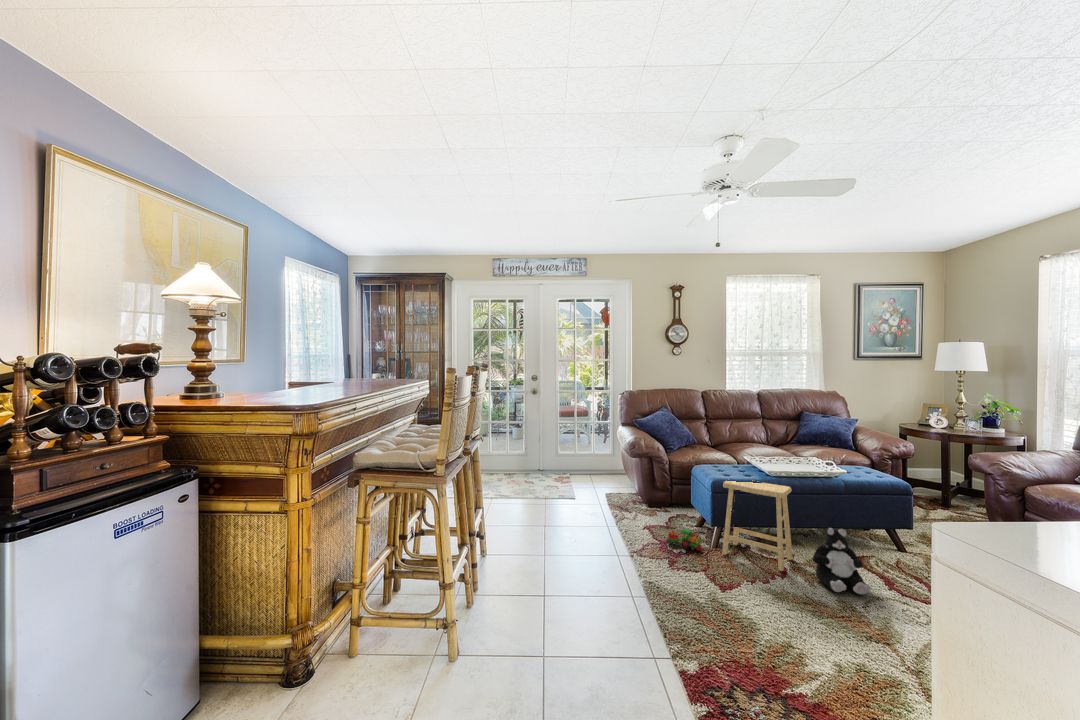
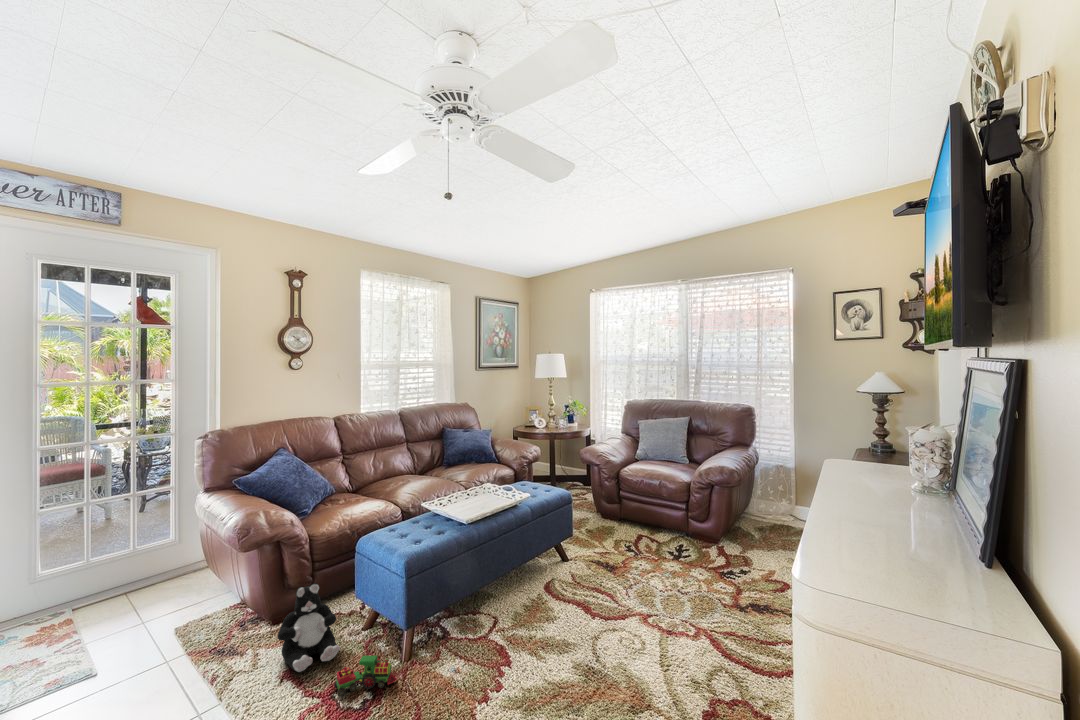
footstool: present [722,481,793,571] -> none [424,543,505,671]
plush toy: present [813,527,871,595] -> present [278,583,340,672]

